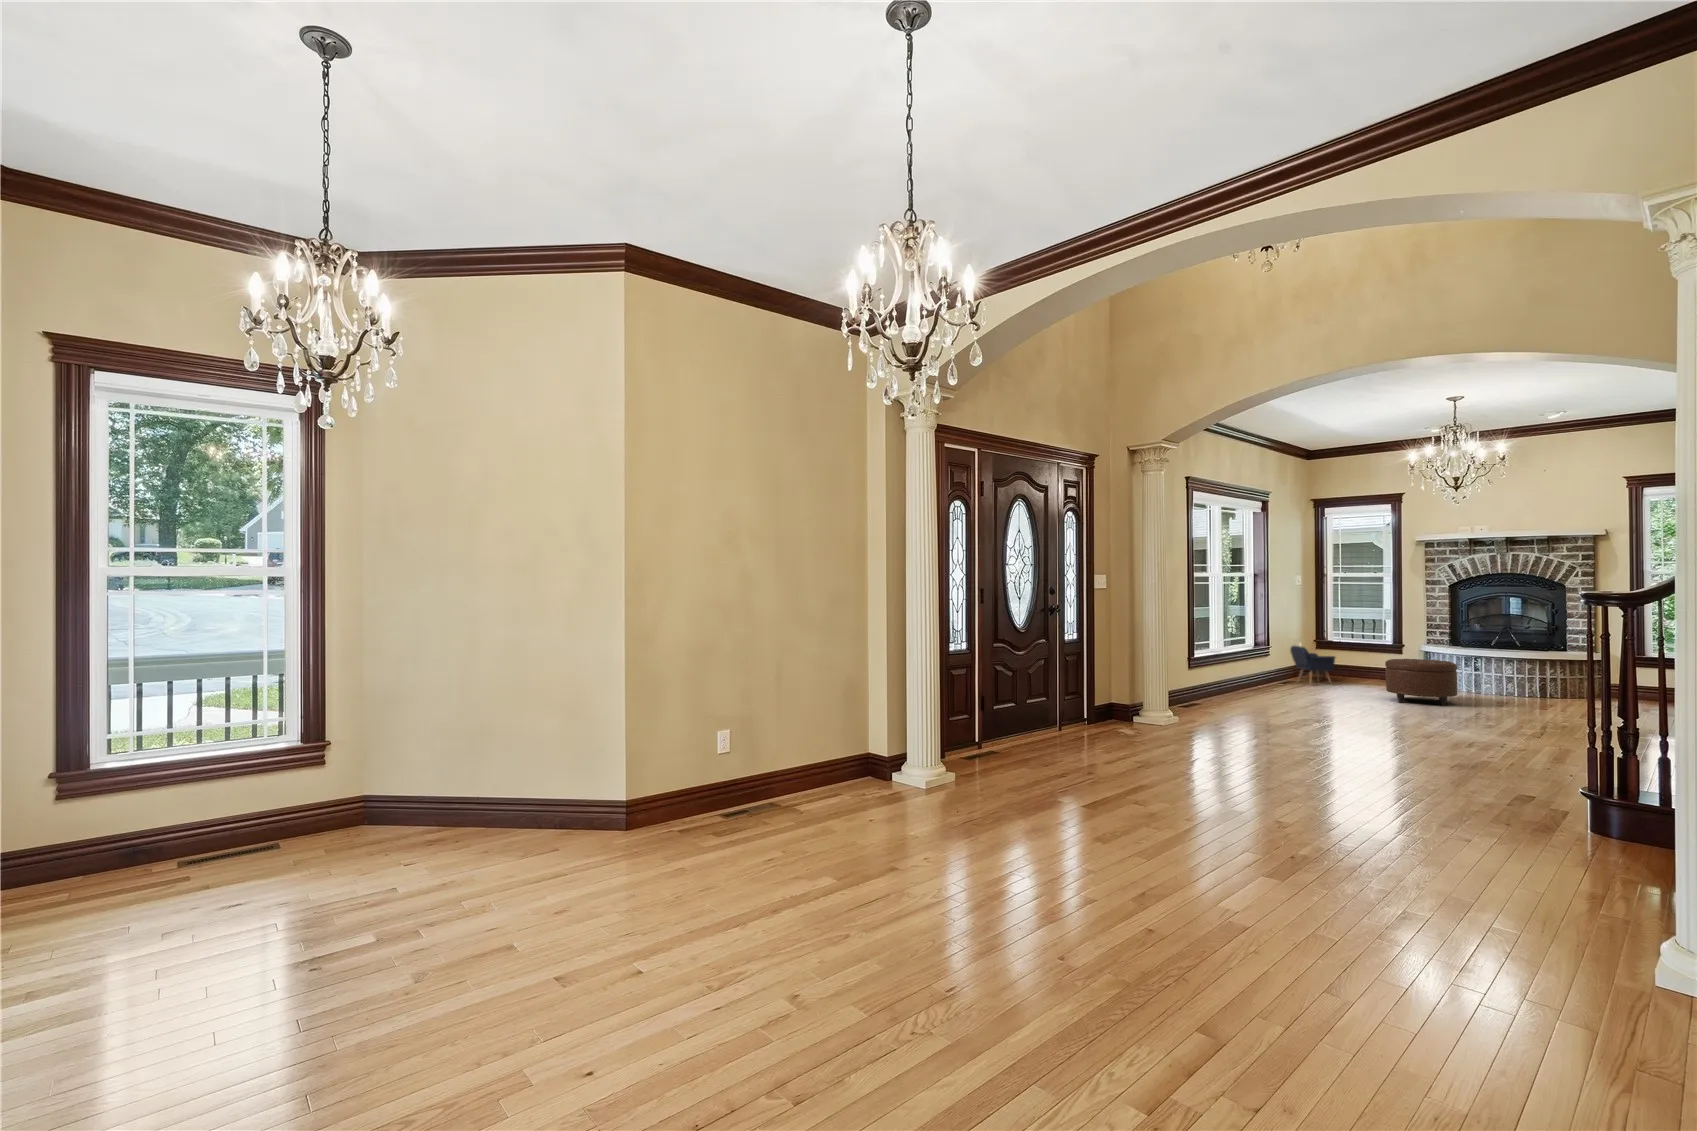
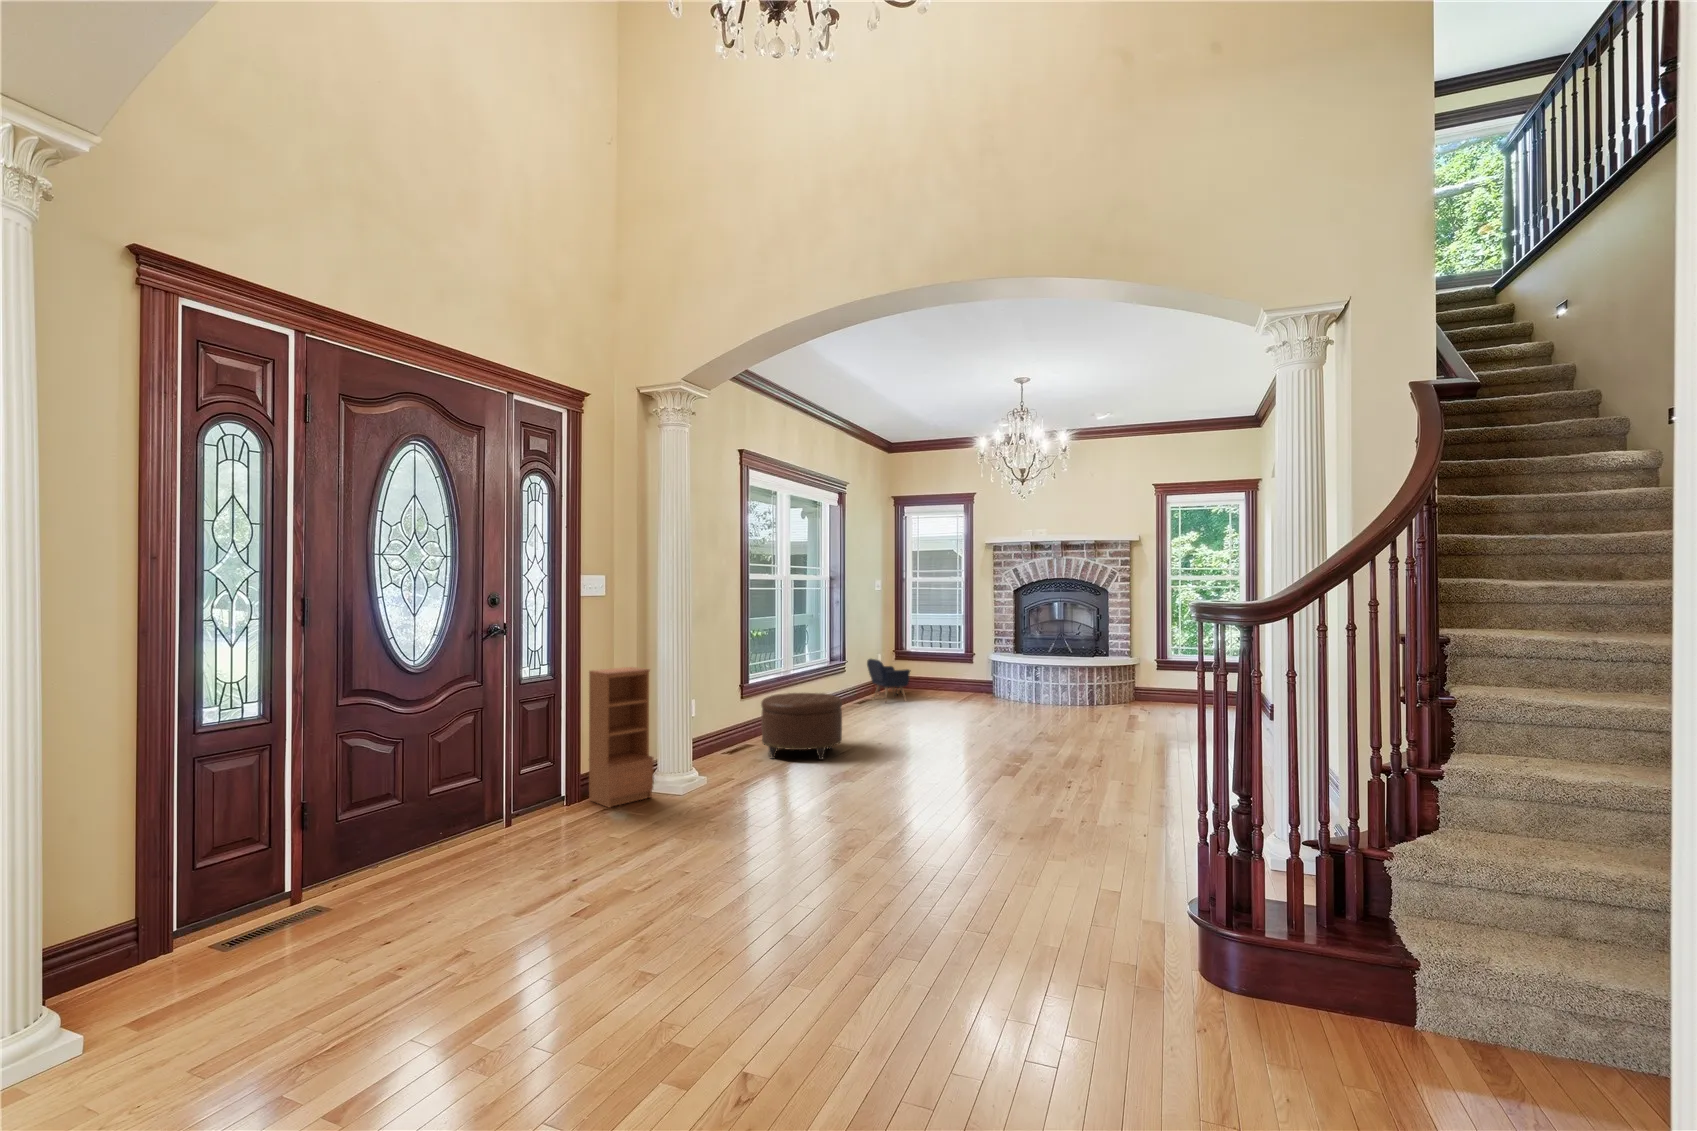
bookcase: none [1099,637,1145,728] -> present [589,667,654,808]
ottoman: present [1385,659,1457,706] -> present [761,693,842,760]

